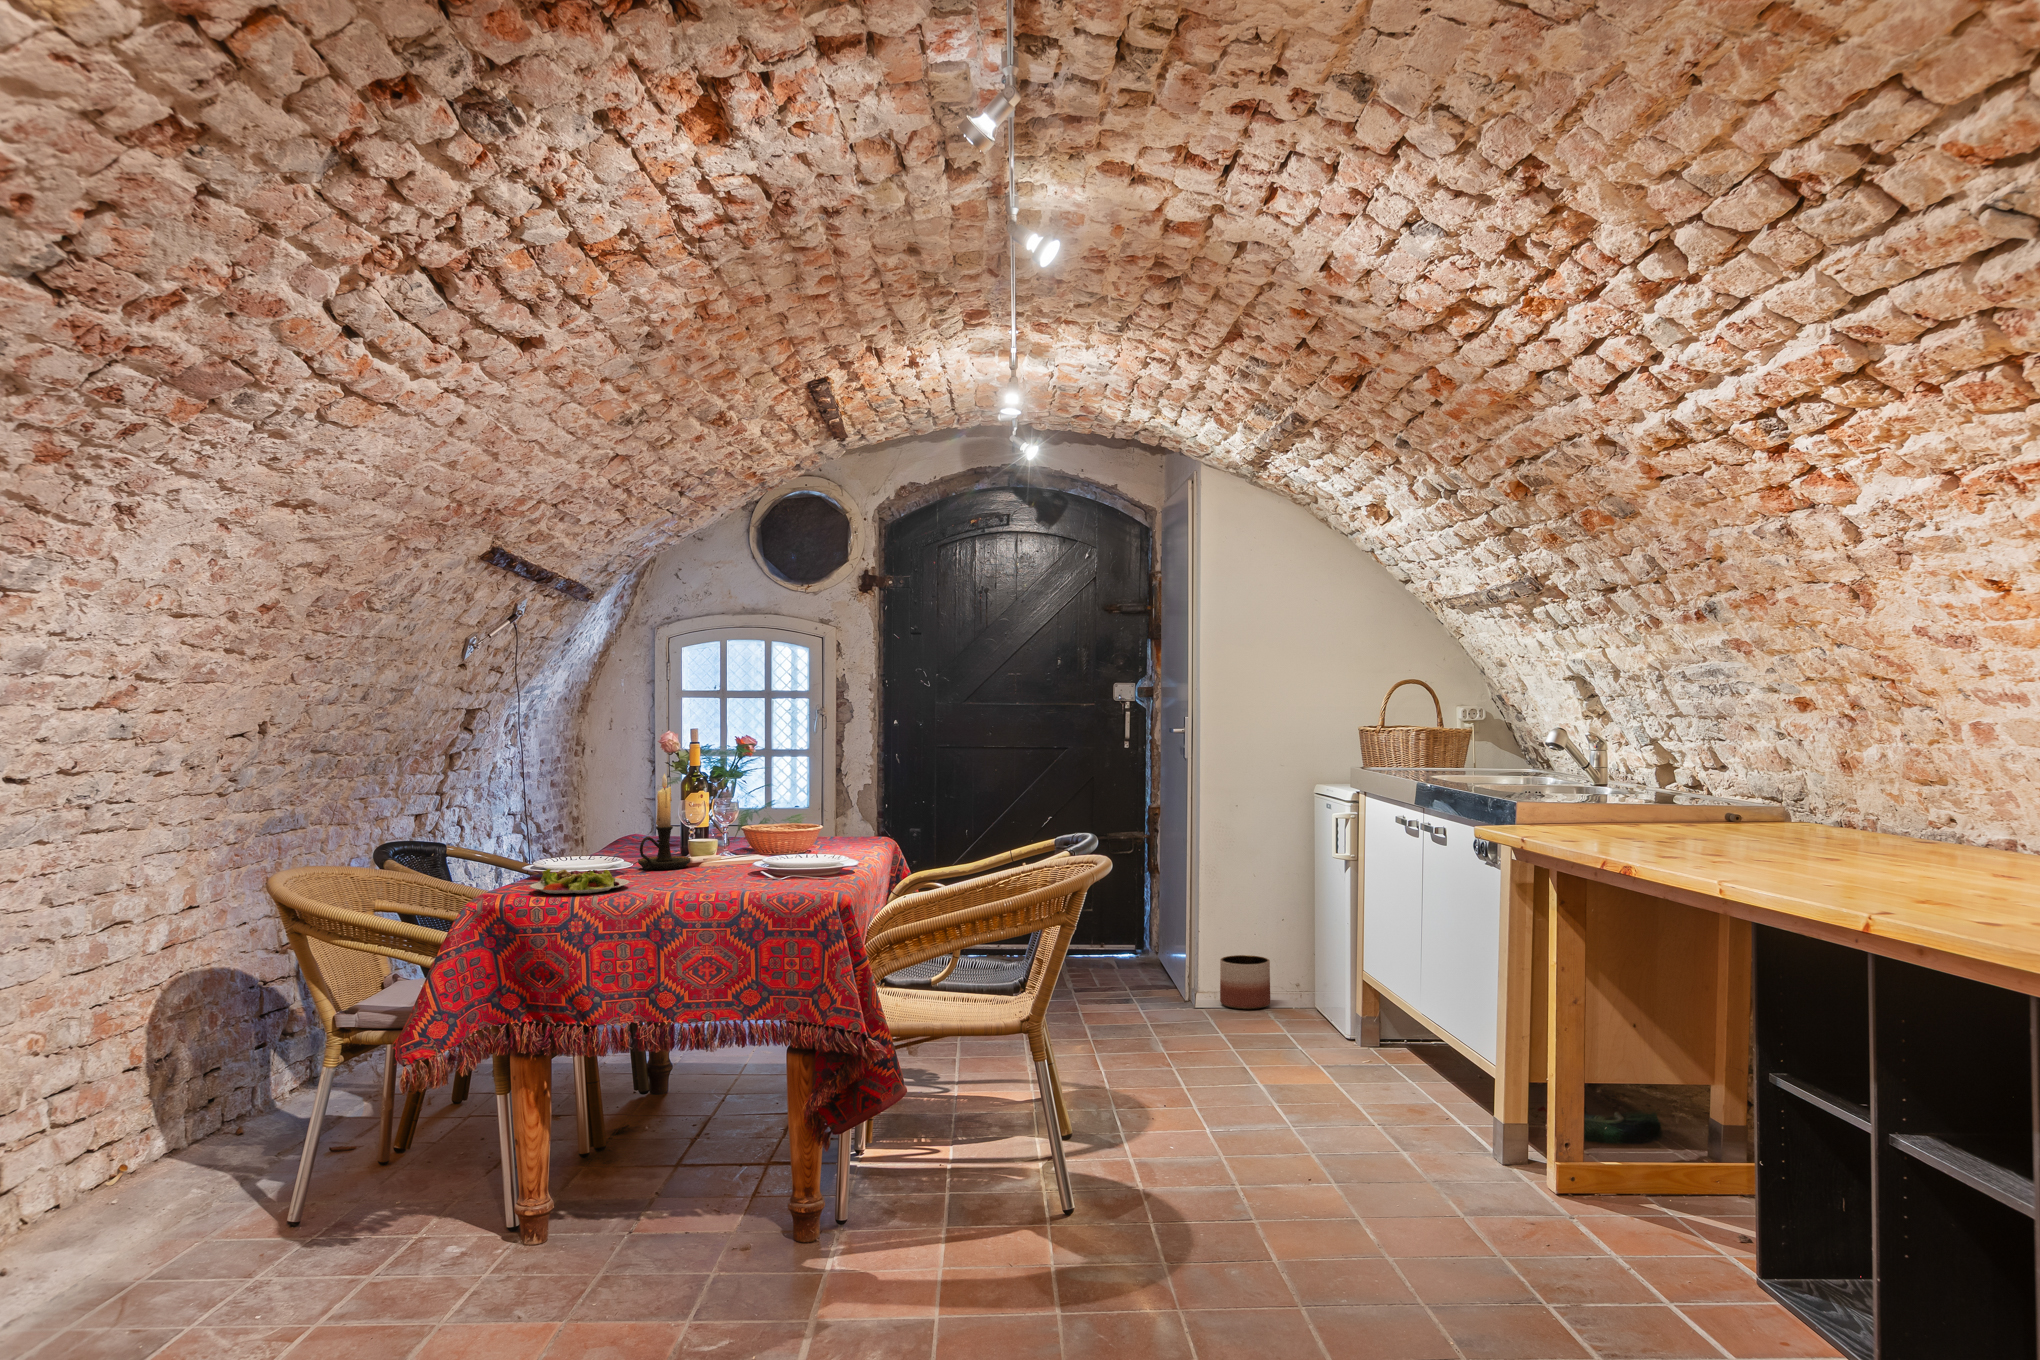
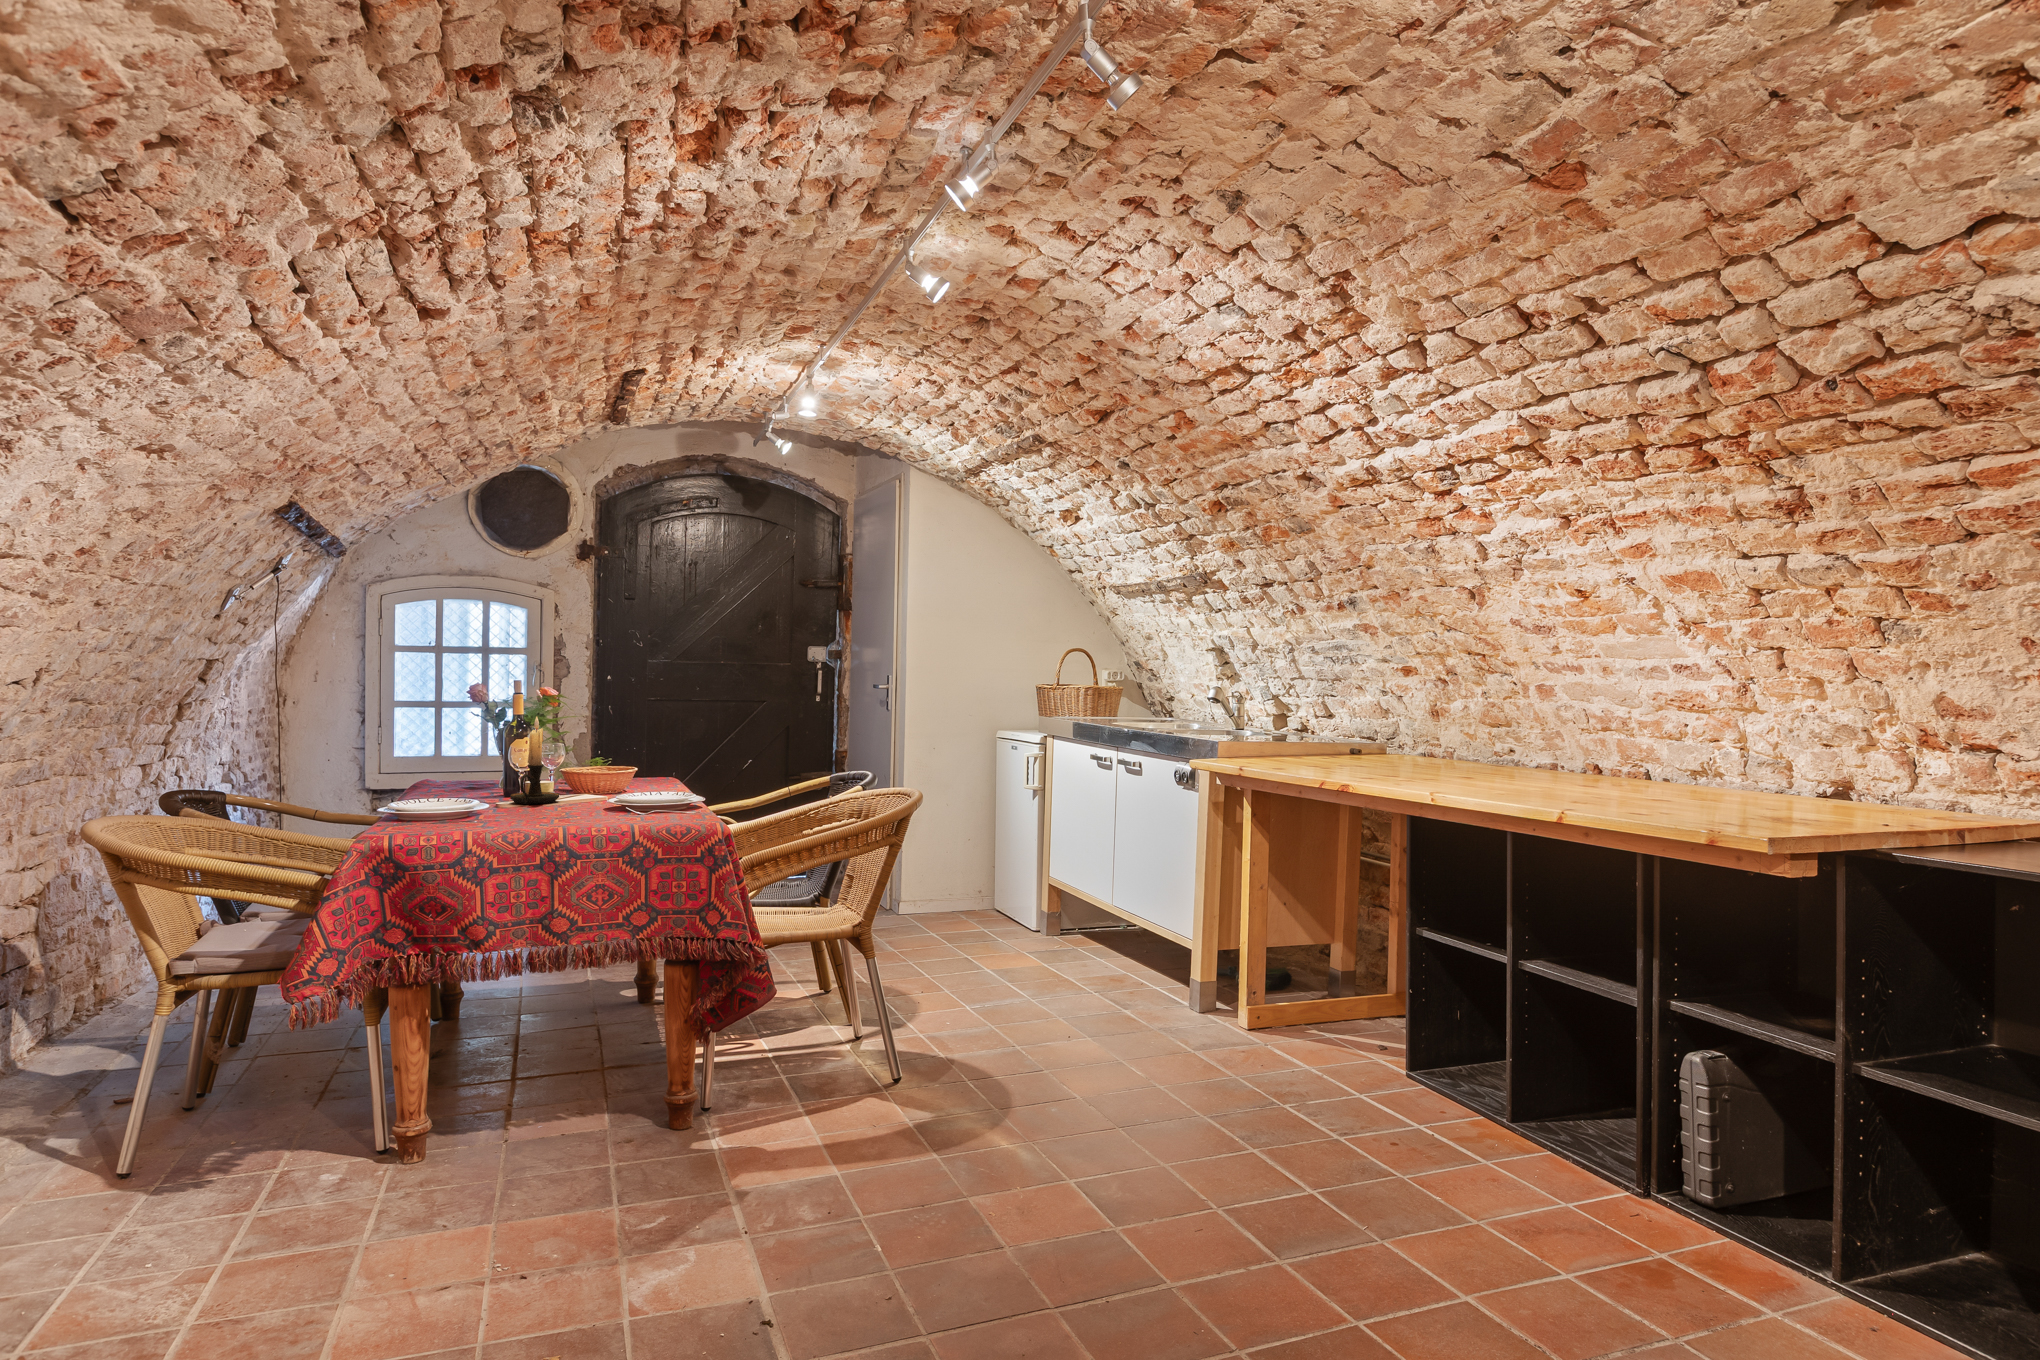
salad plate: present [530,869,629,894] -> none [447,801,542,823]
planter: present [1220,955,1270,1009] -> none [922,875,964,919]

